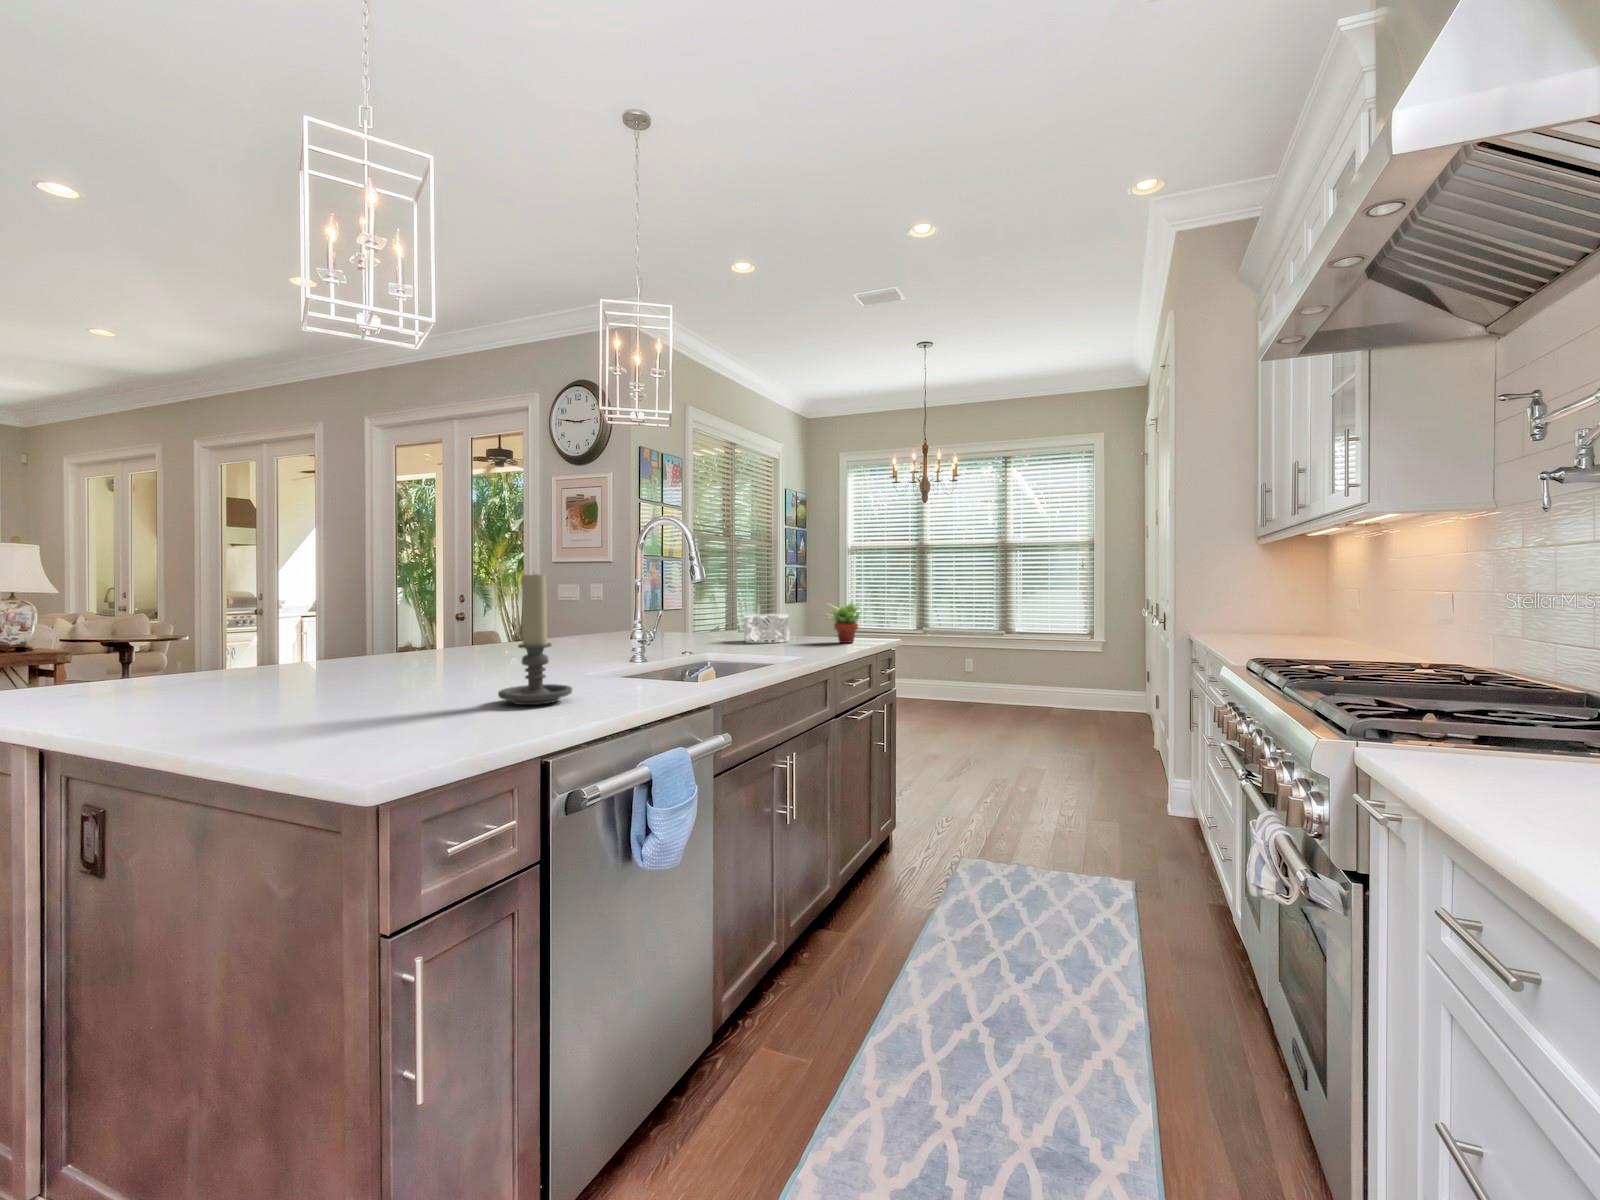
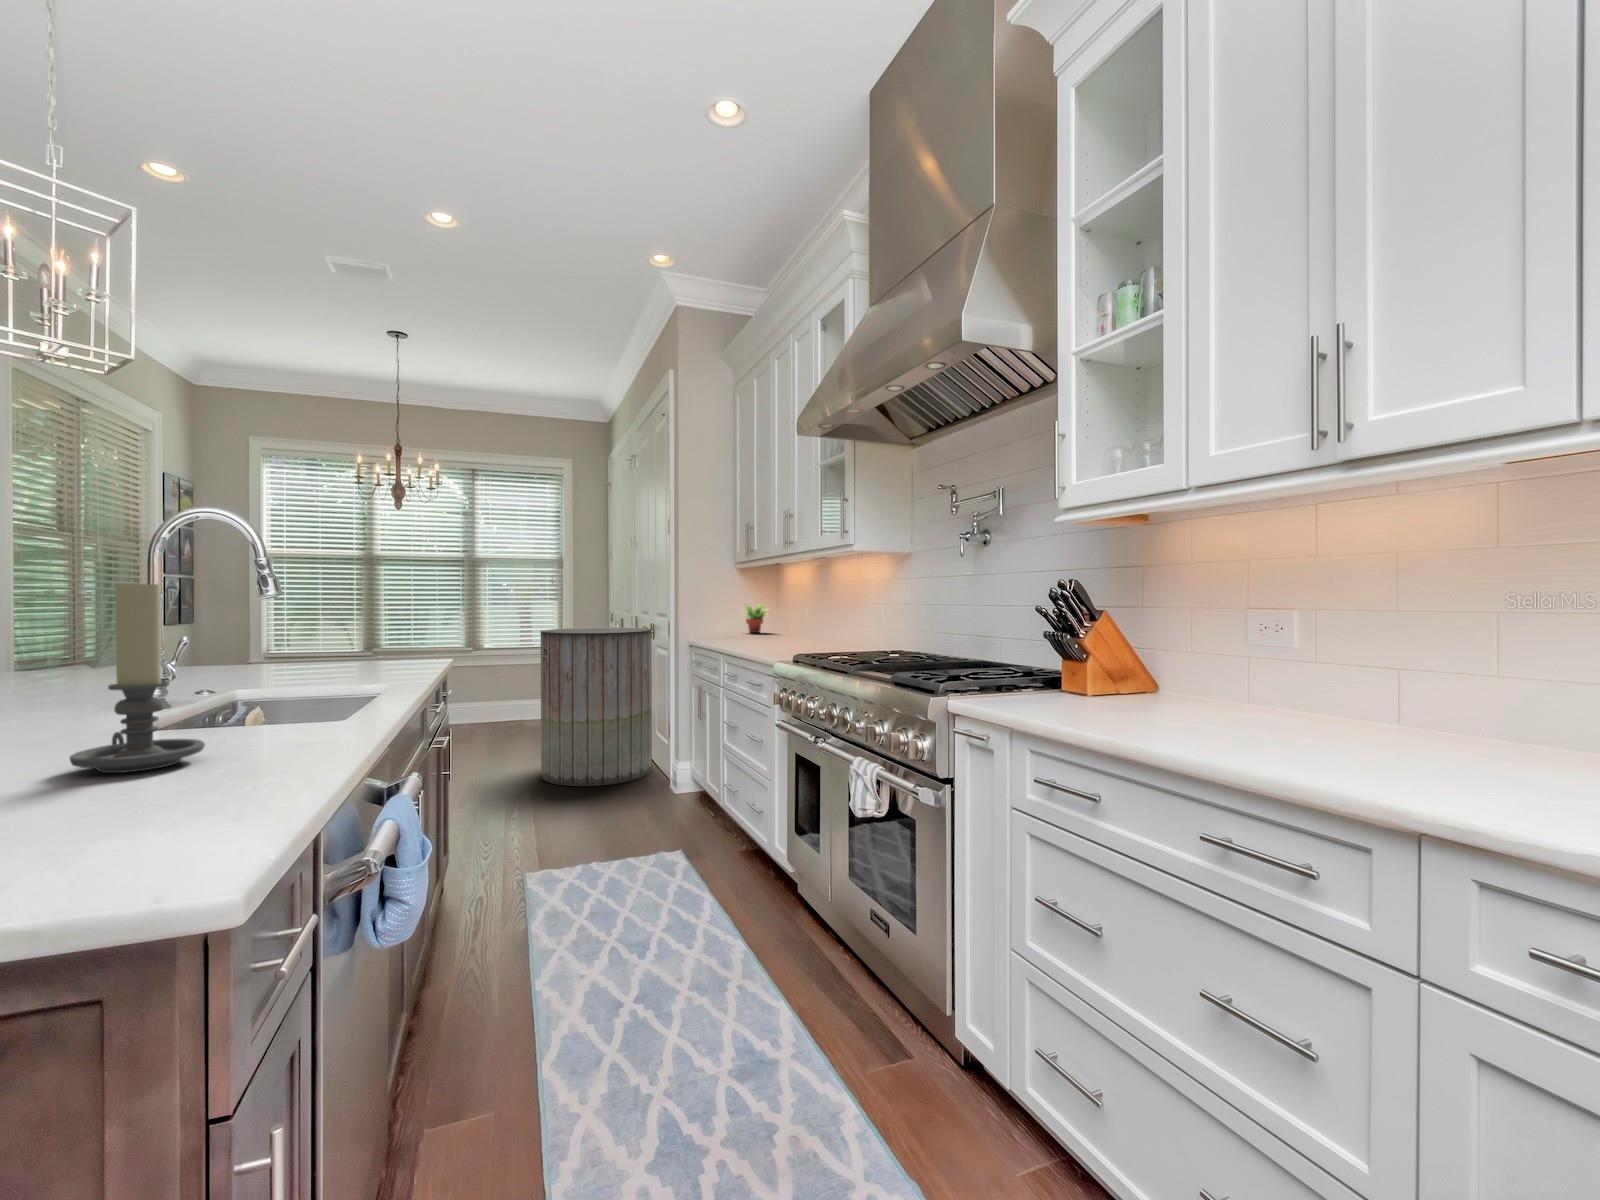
succulent plant: present [832,602,861,643] -> present [744,603,768,633]
decorative bowl: present [744,614,789,643] -> none [231,638,303,676]
trash can: none [1031,614,1155,784] -> present [541,627,652,786]

